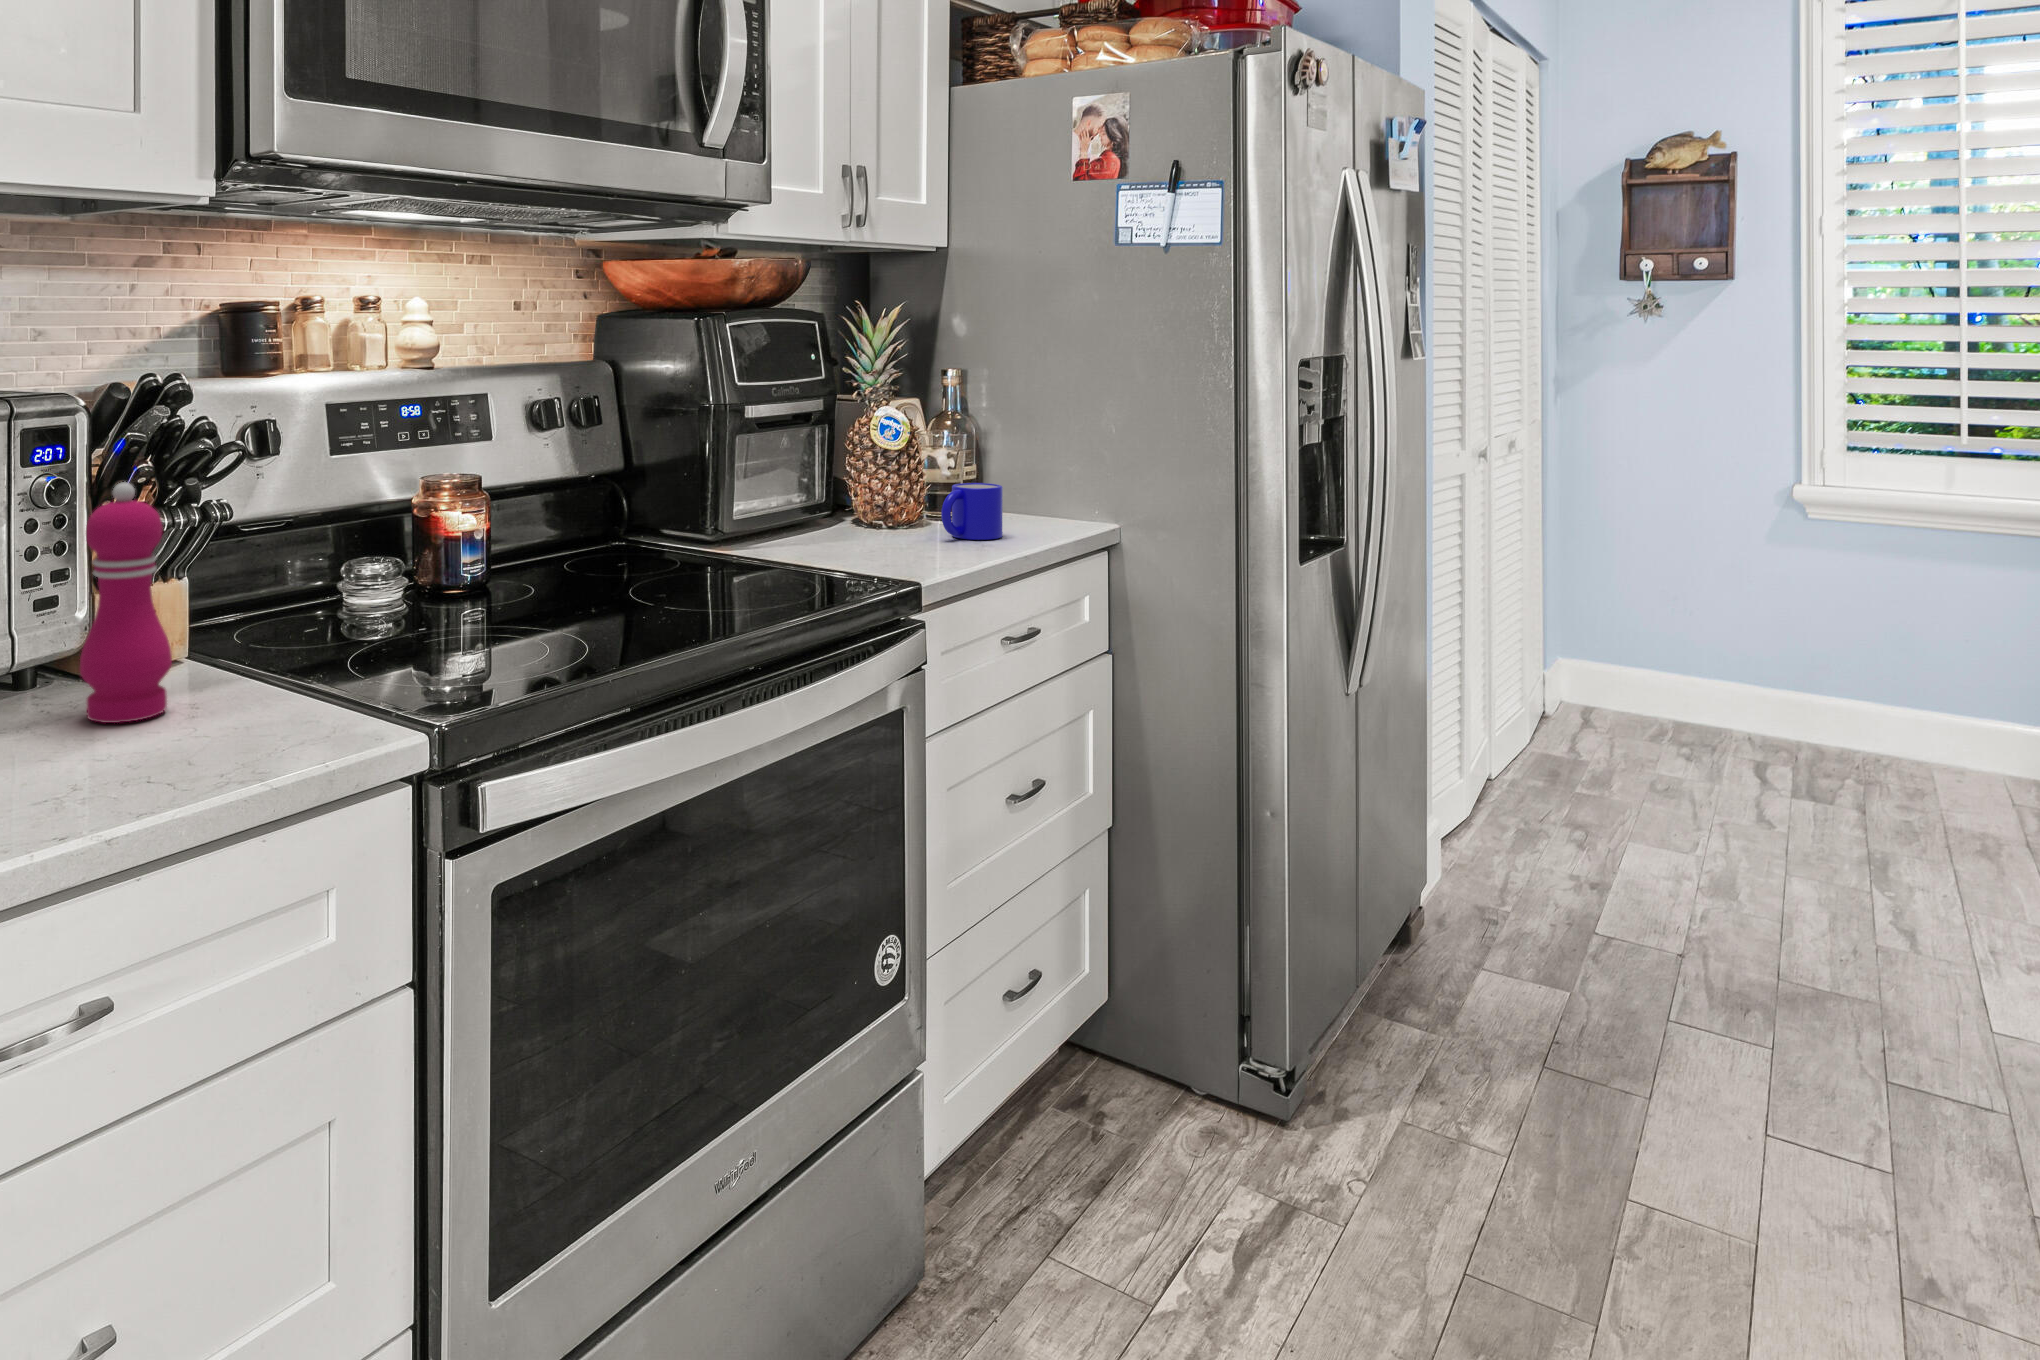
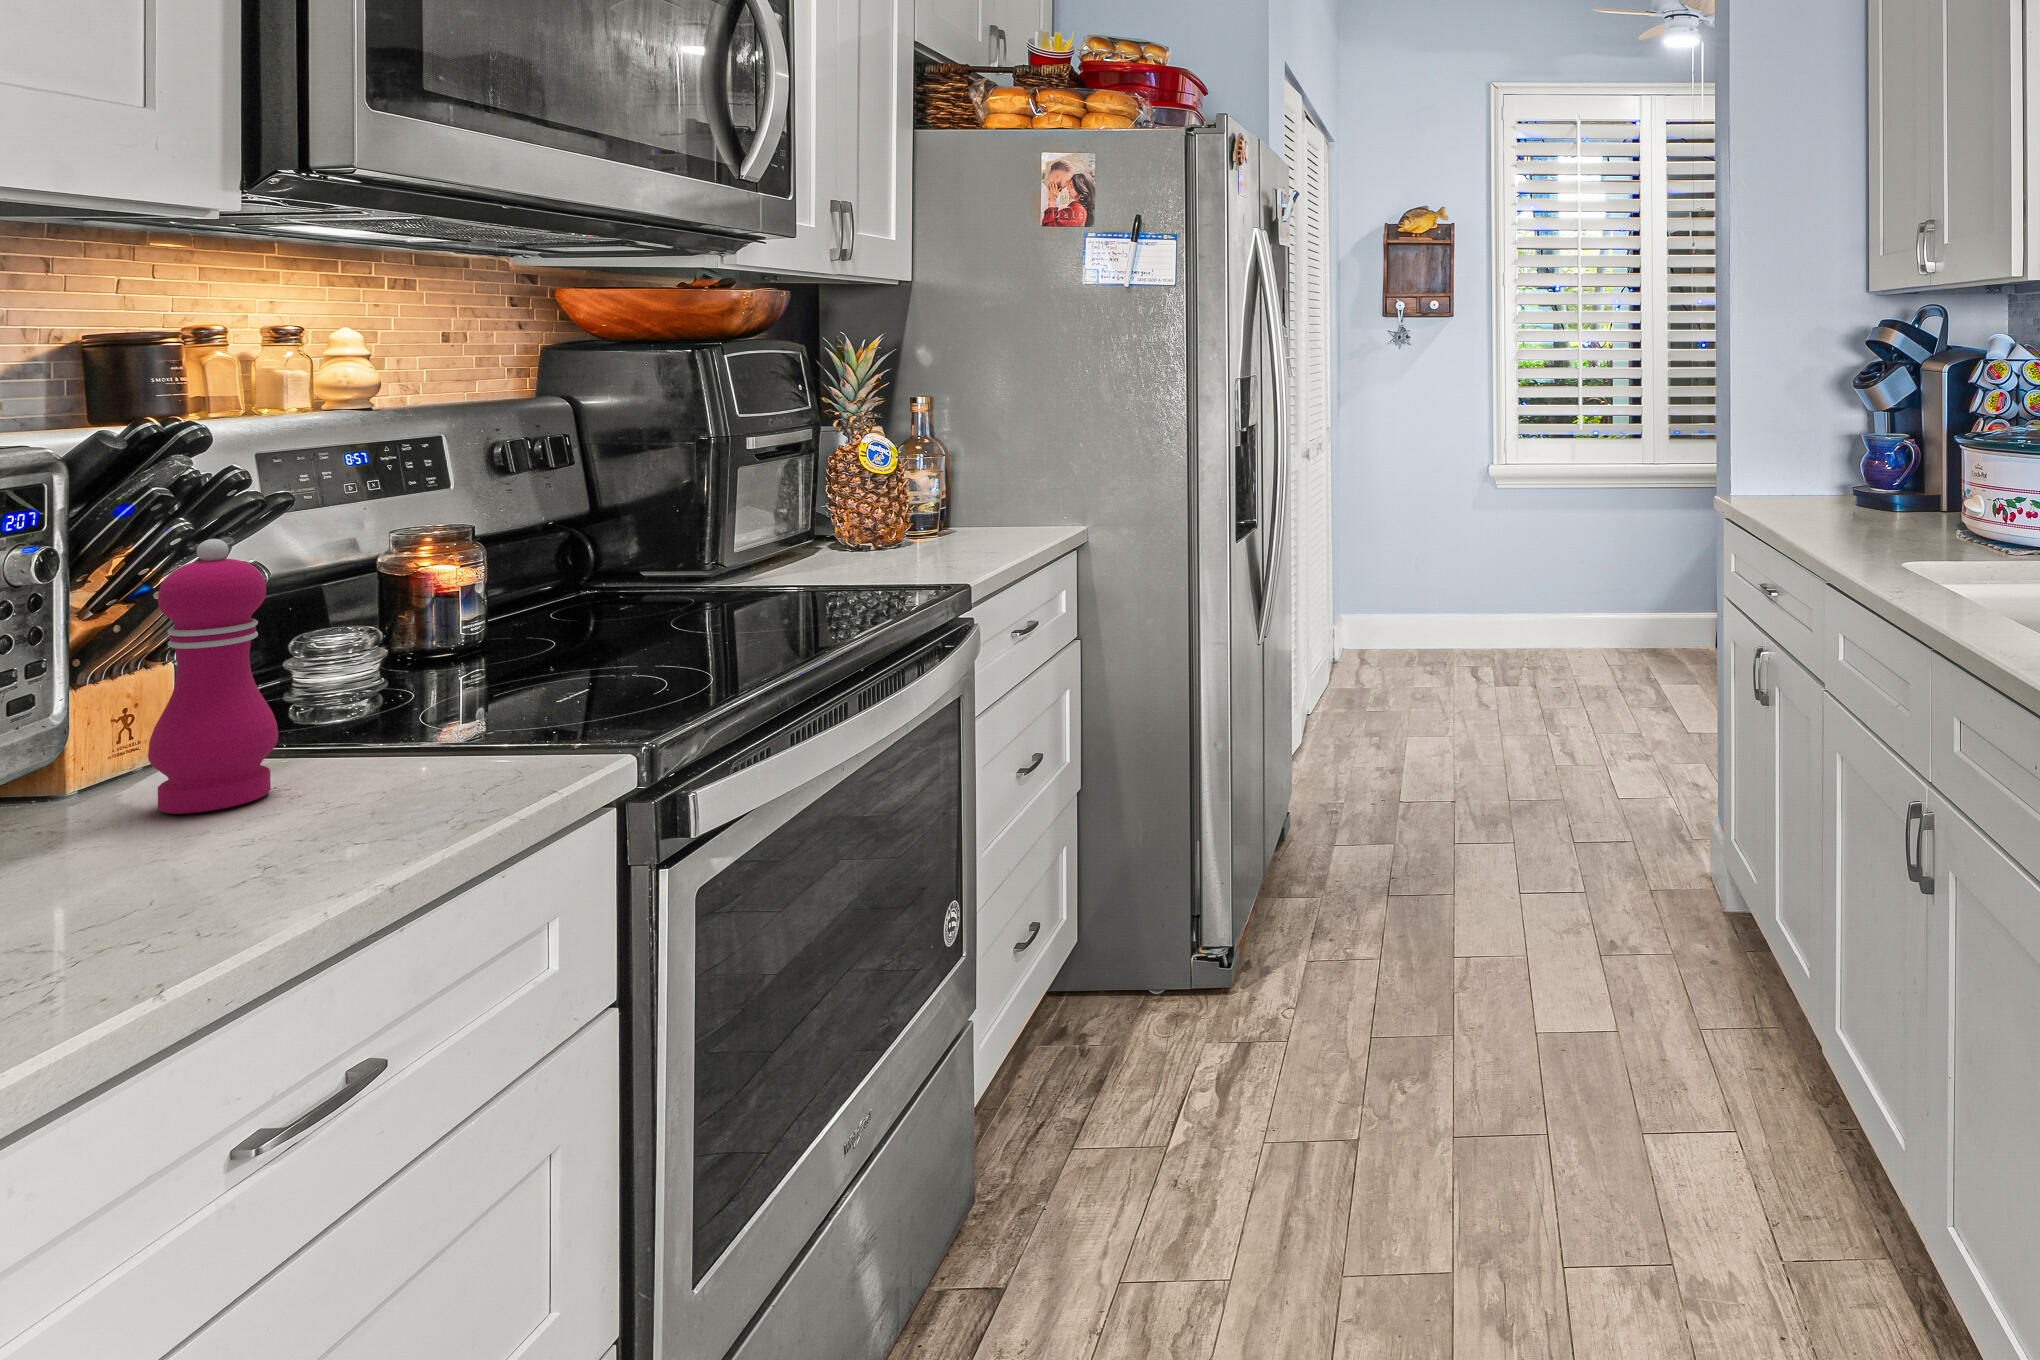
mug: present [941,483,1002,540] -> none [937,495,990,546]

